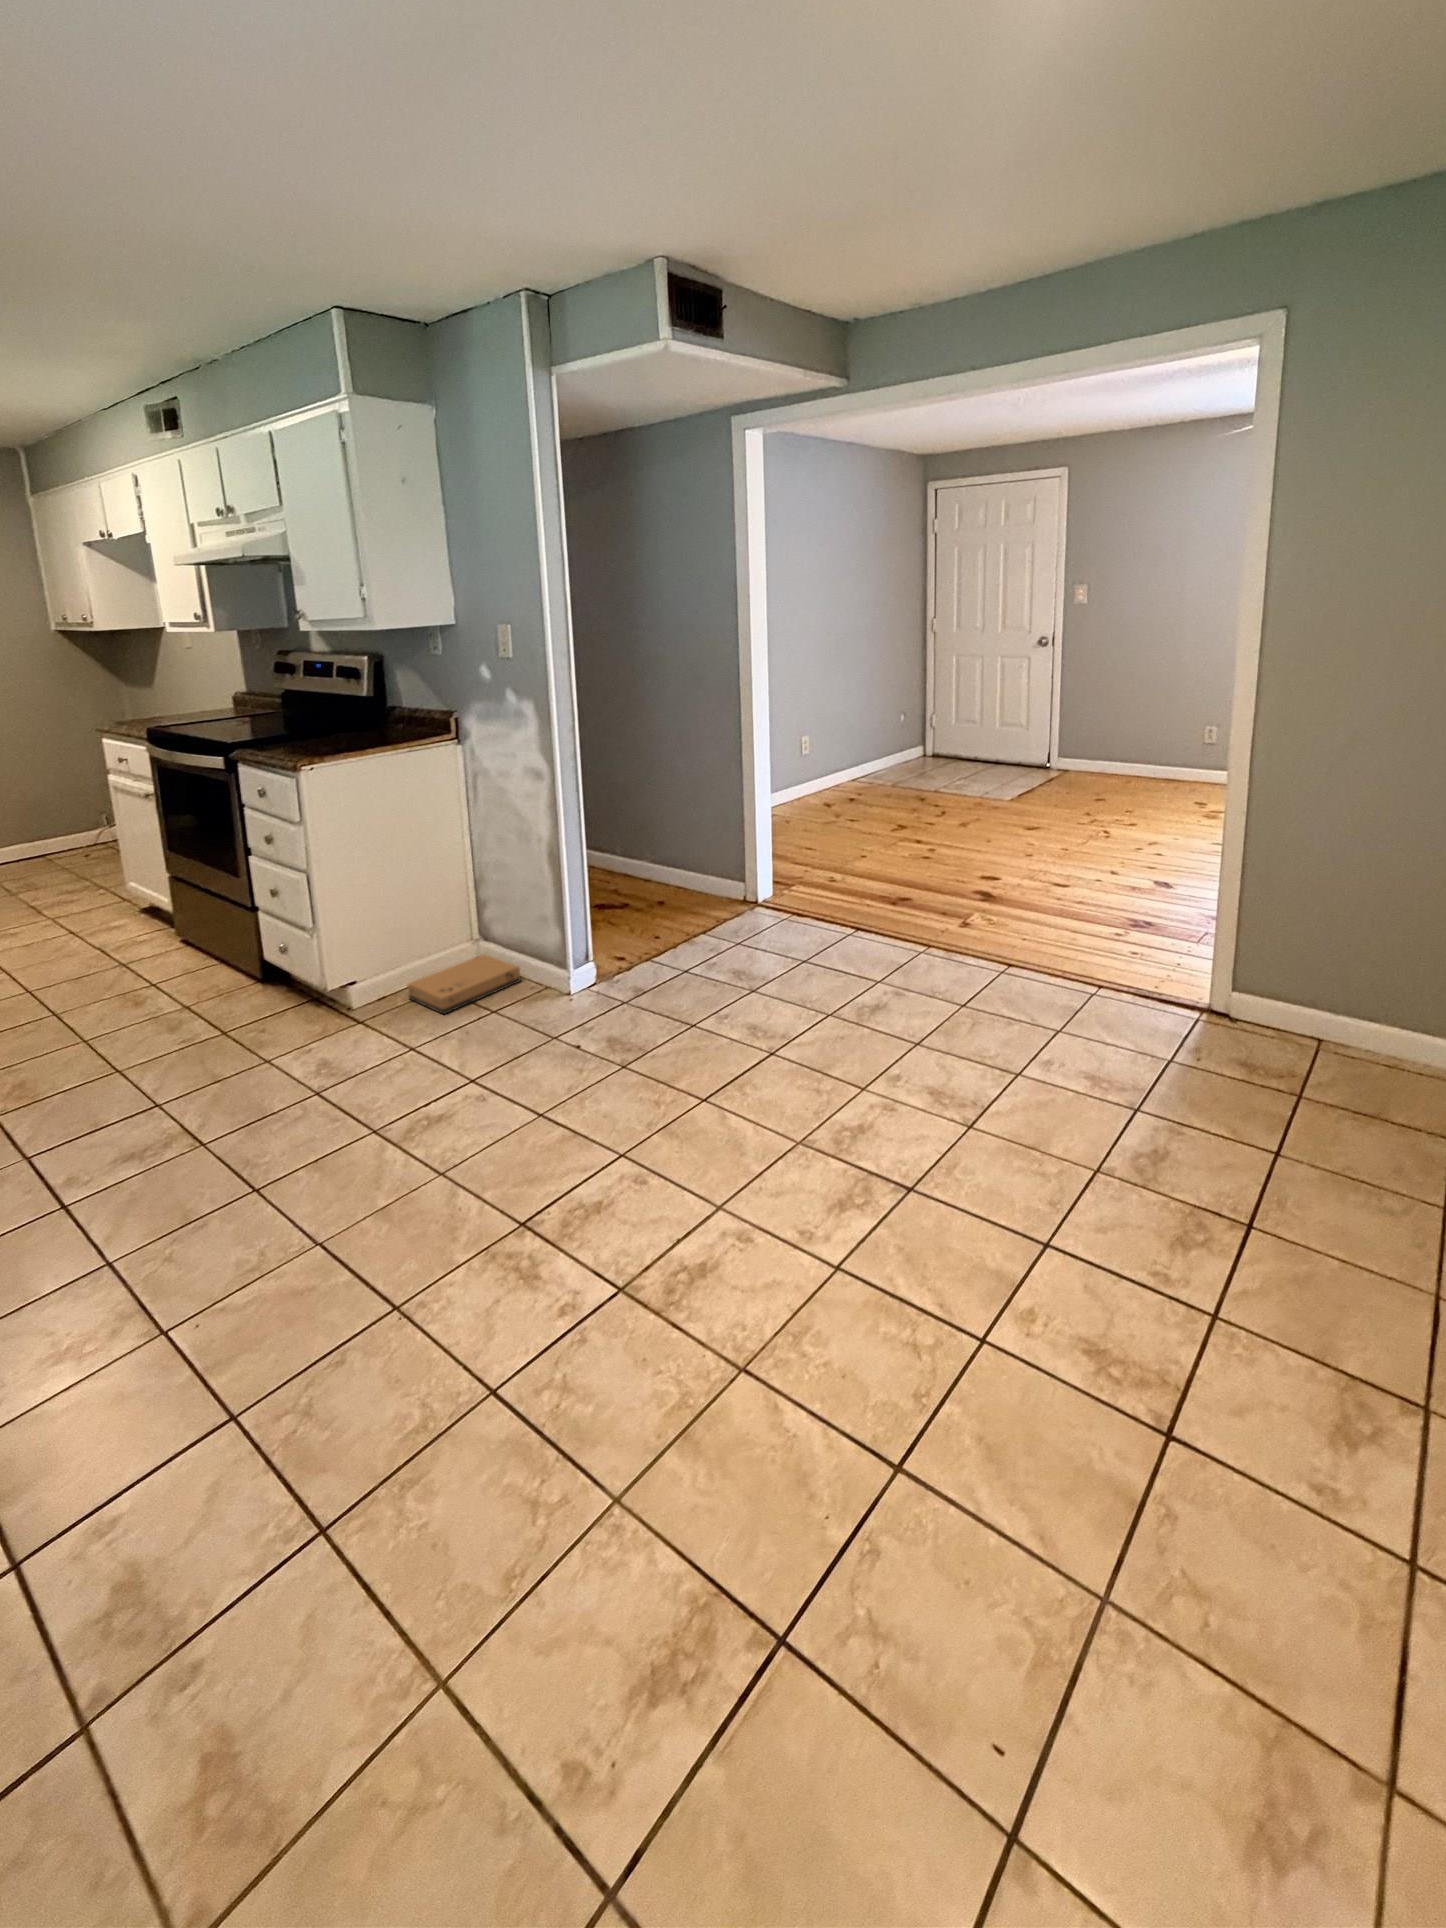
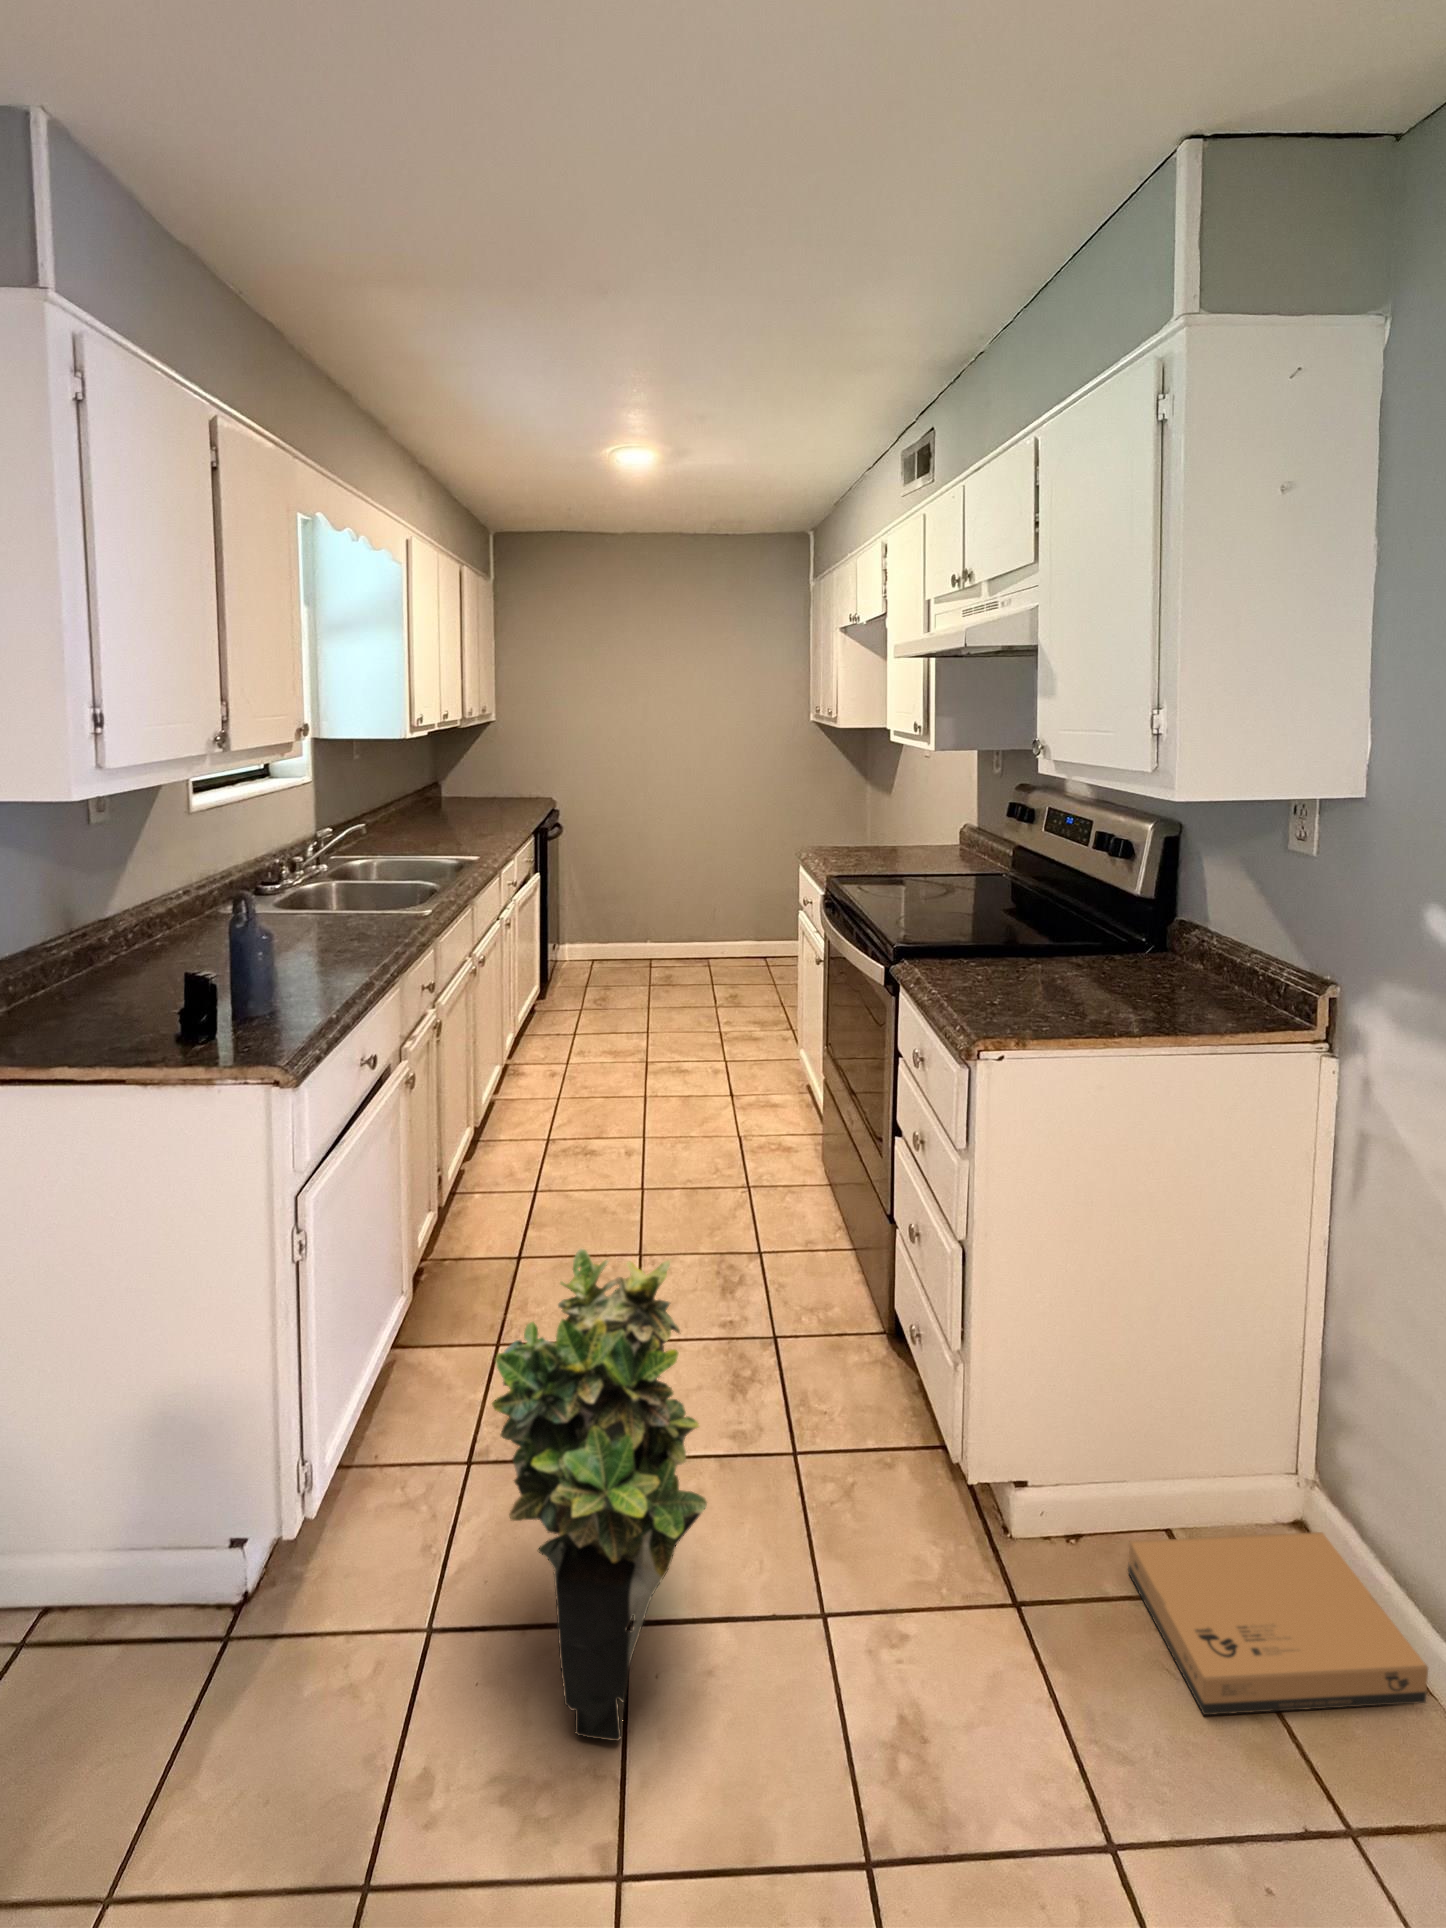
potted plant: none [51,912,204,1137] -> present [492,1249,707,1741]

